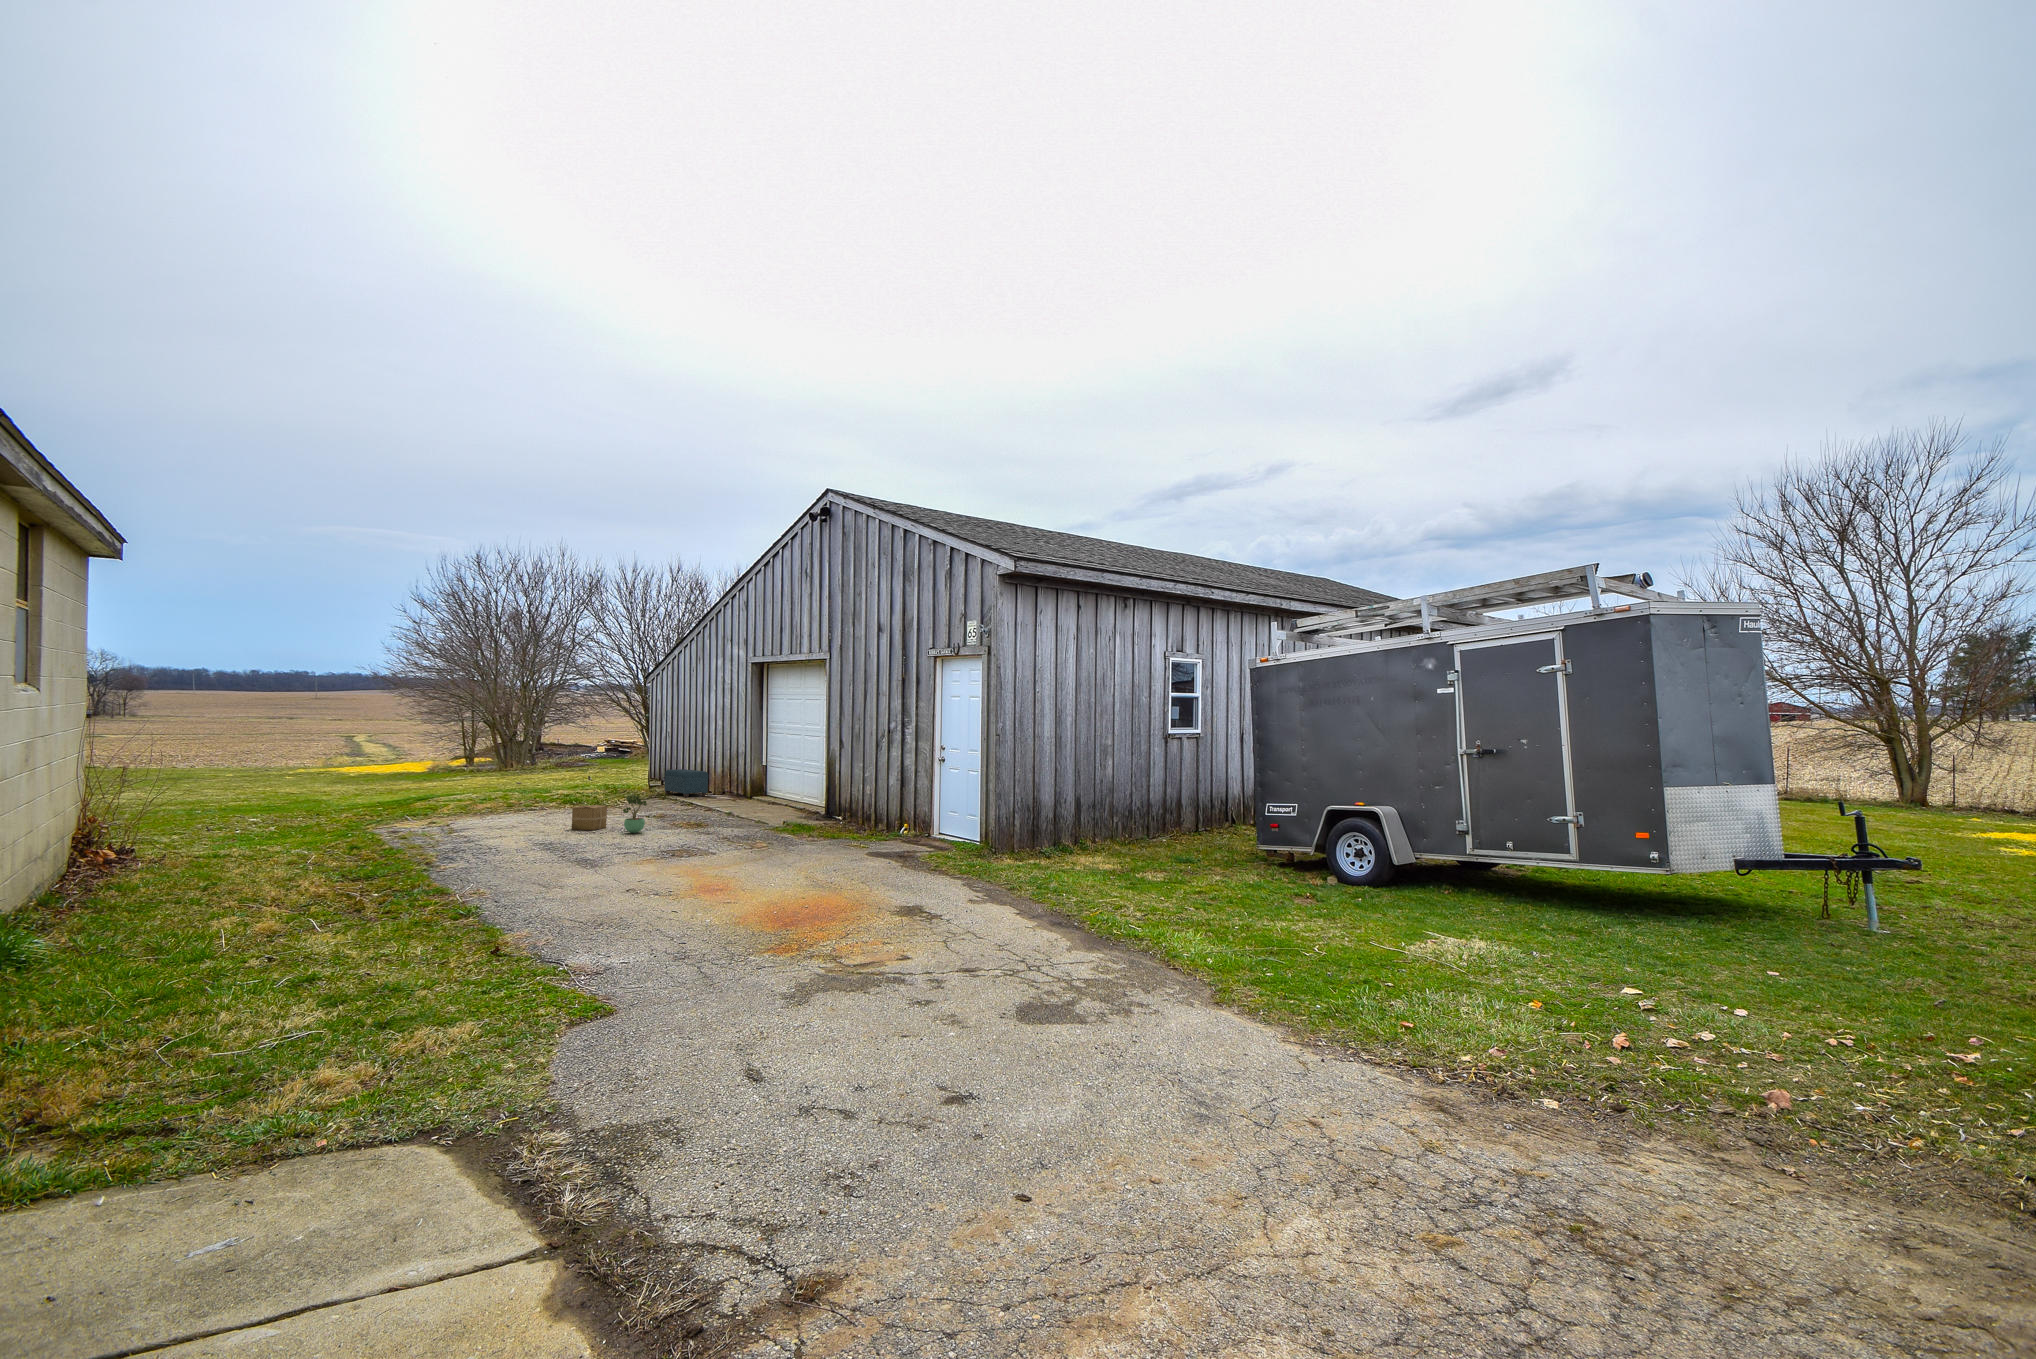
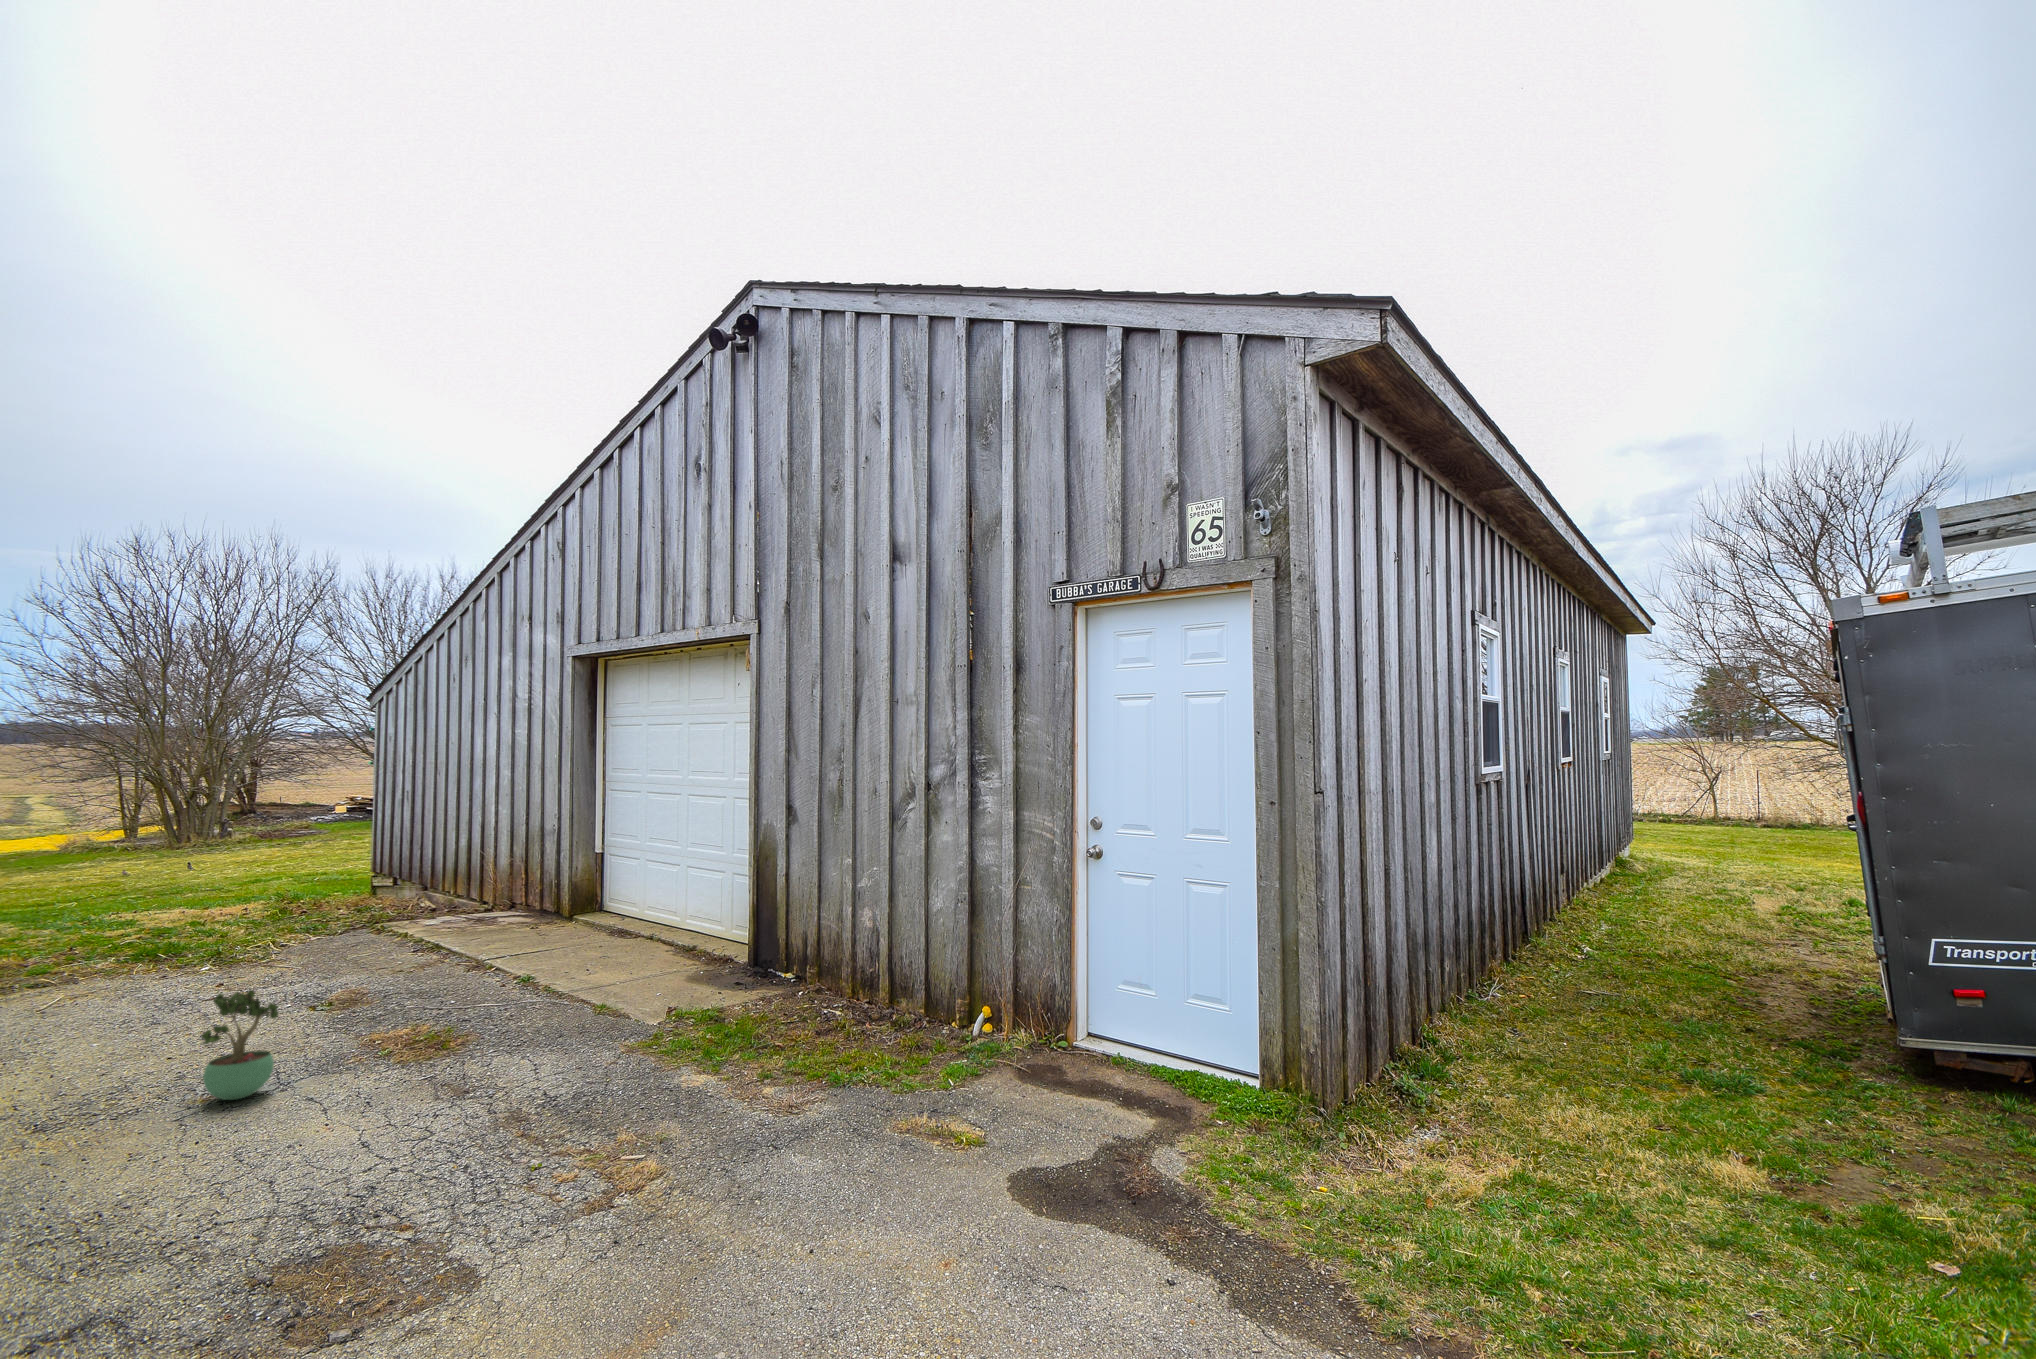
bench: present [665,769,708,797] -> none [391,861,482,919]
cardboard box: present [572,805,607,830] -> none [39,1012,169,1096]

